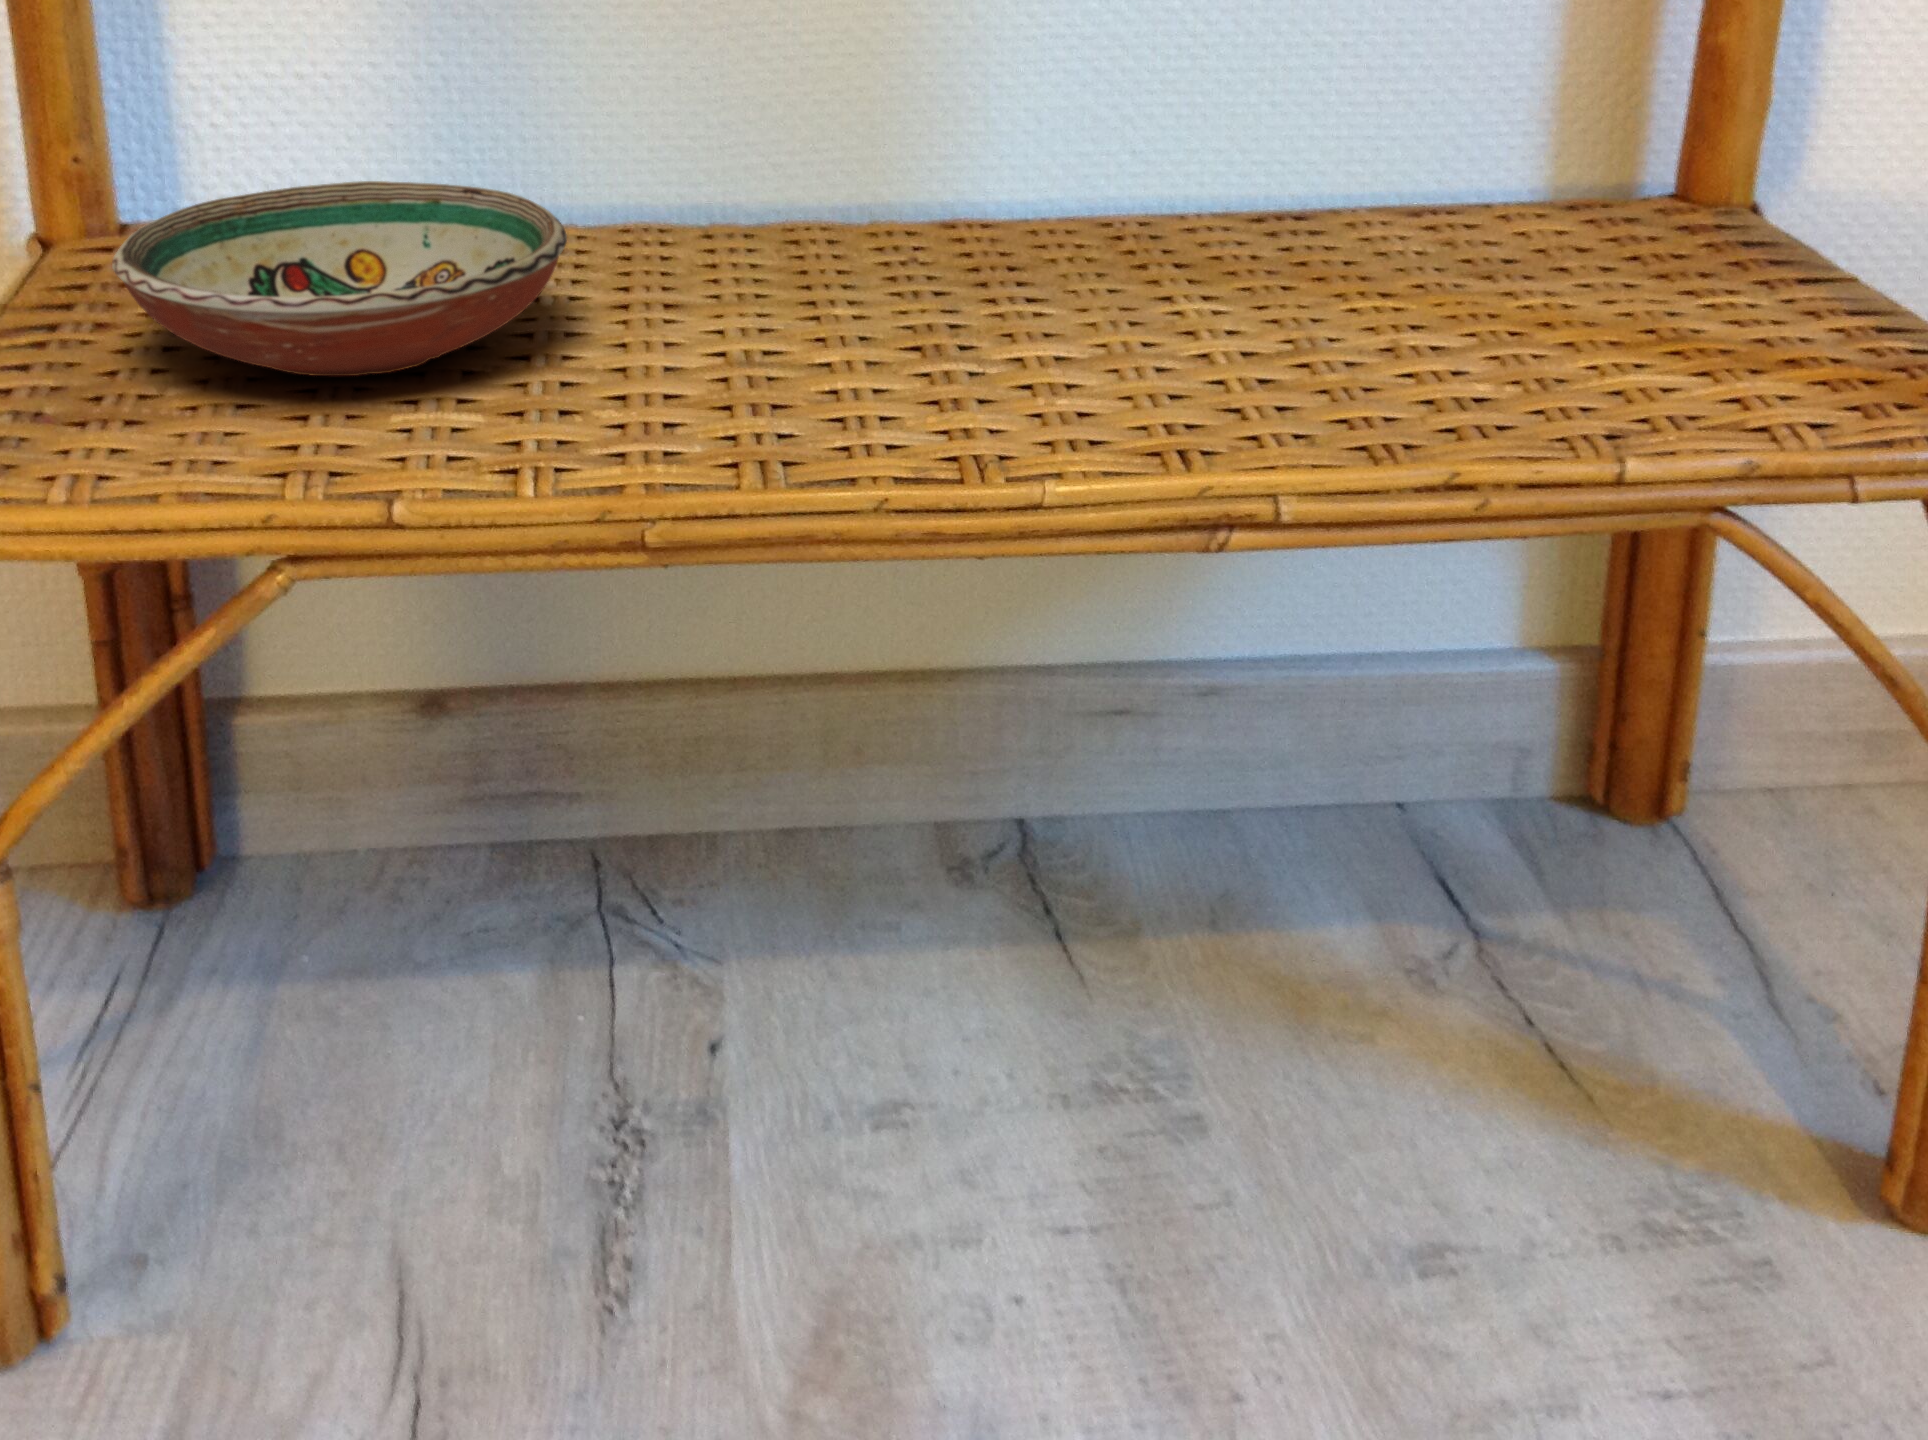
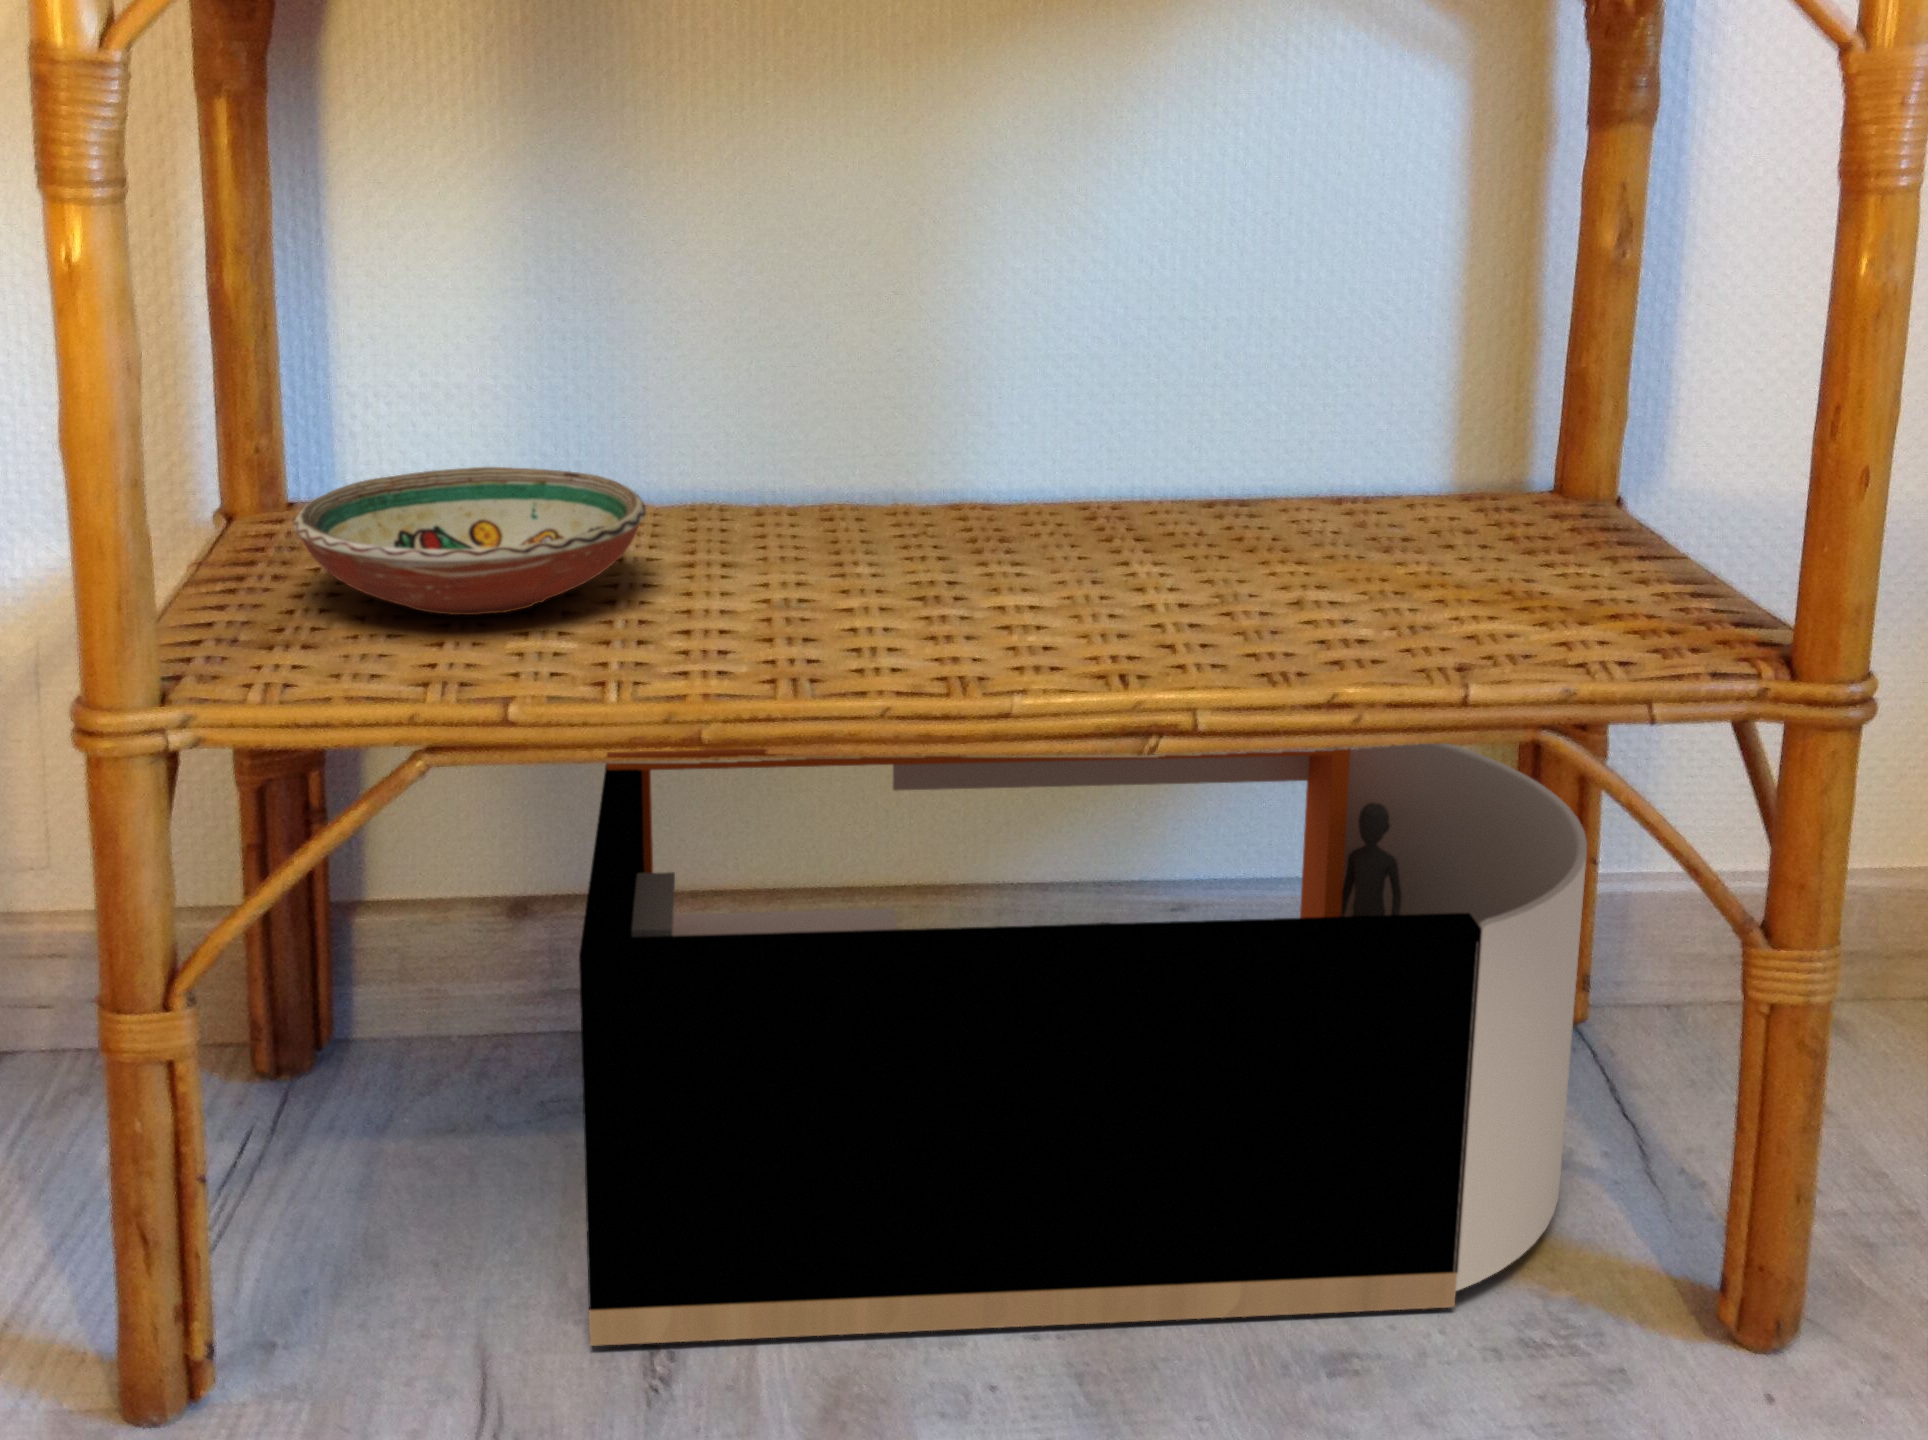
storage bin: none [497,460,1734,1260] -> present [579,744,1587,1346]

